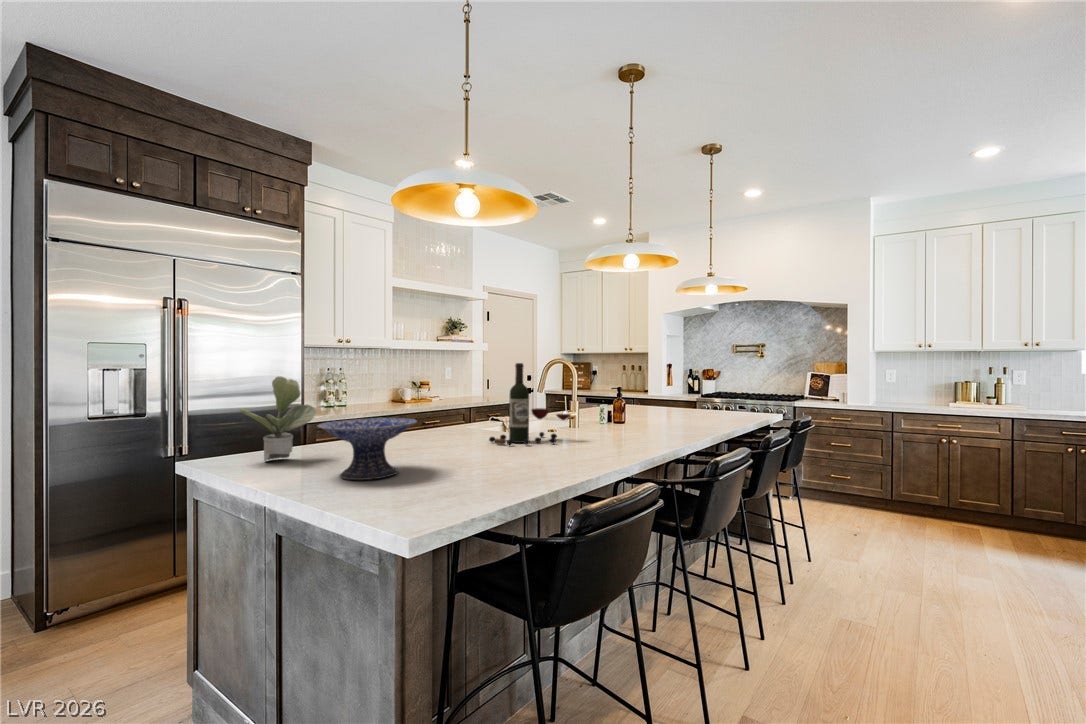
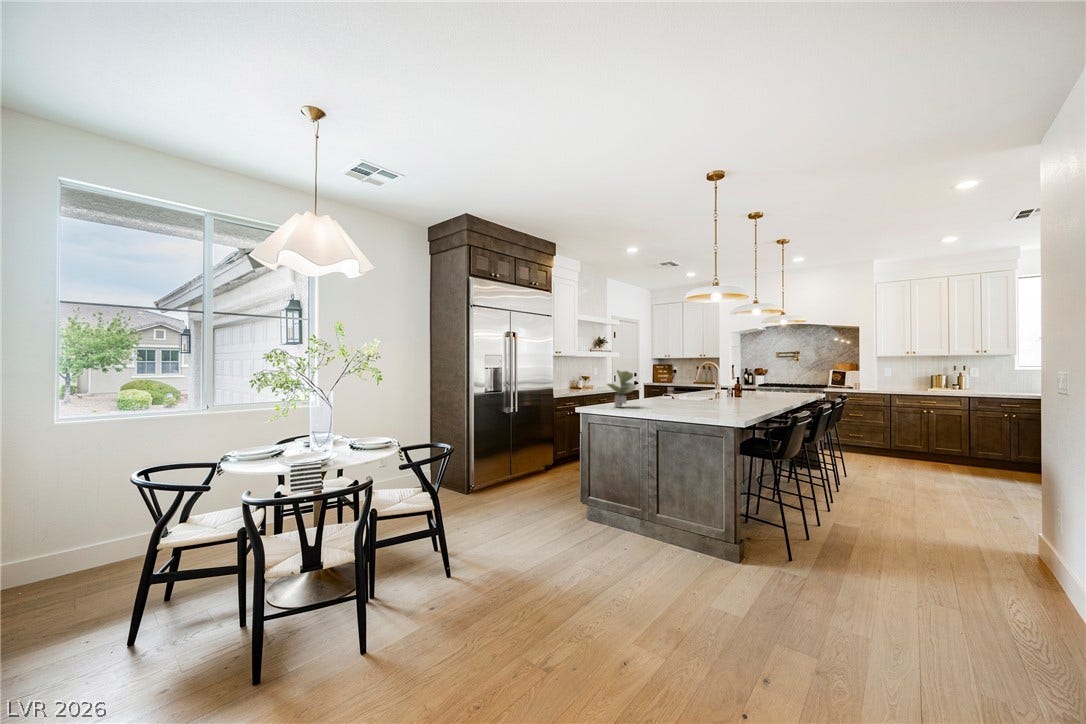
wine bottle: present [489,363,570,445] -> none [695,364,736,403]
decorative bowl: present [318,418,417,480] -> none [656,387,698,411]

